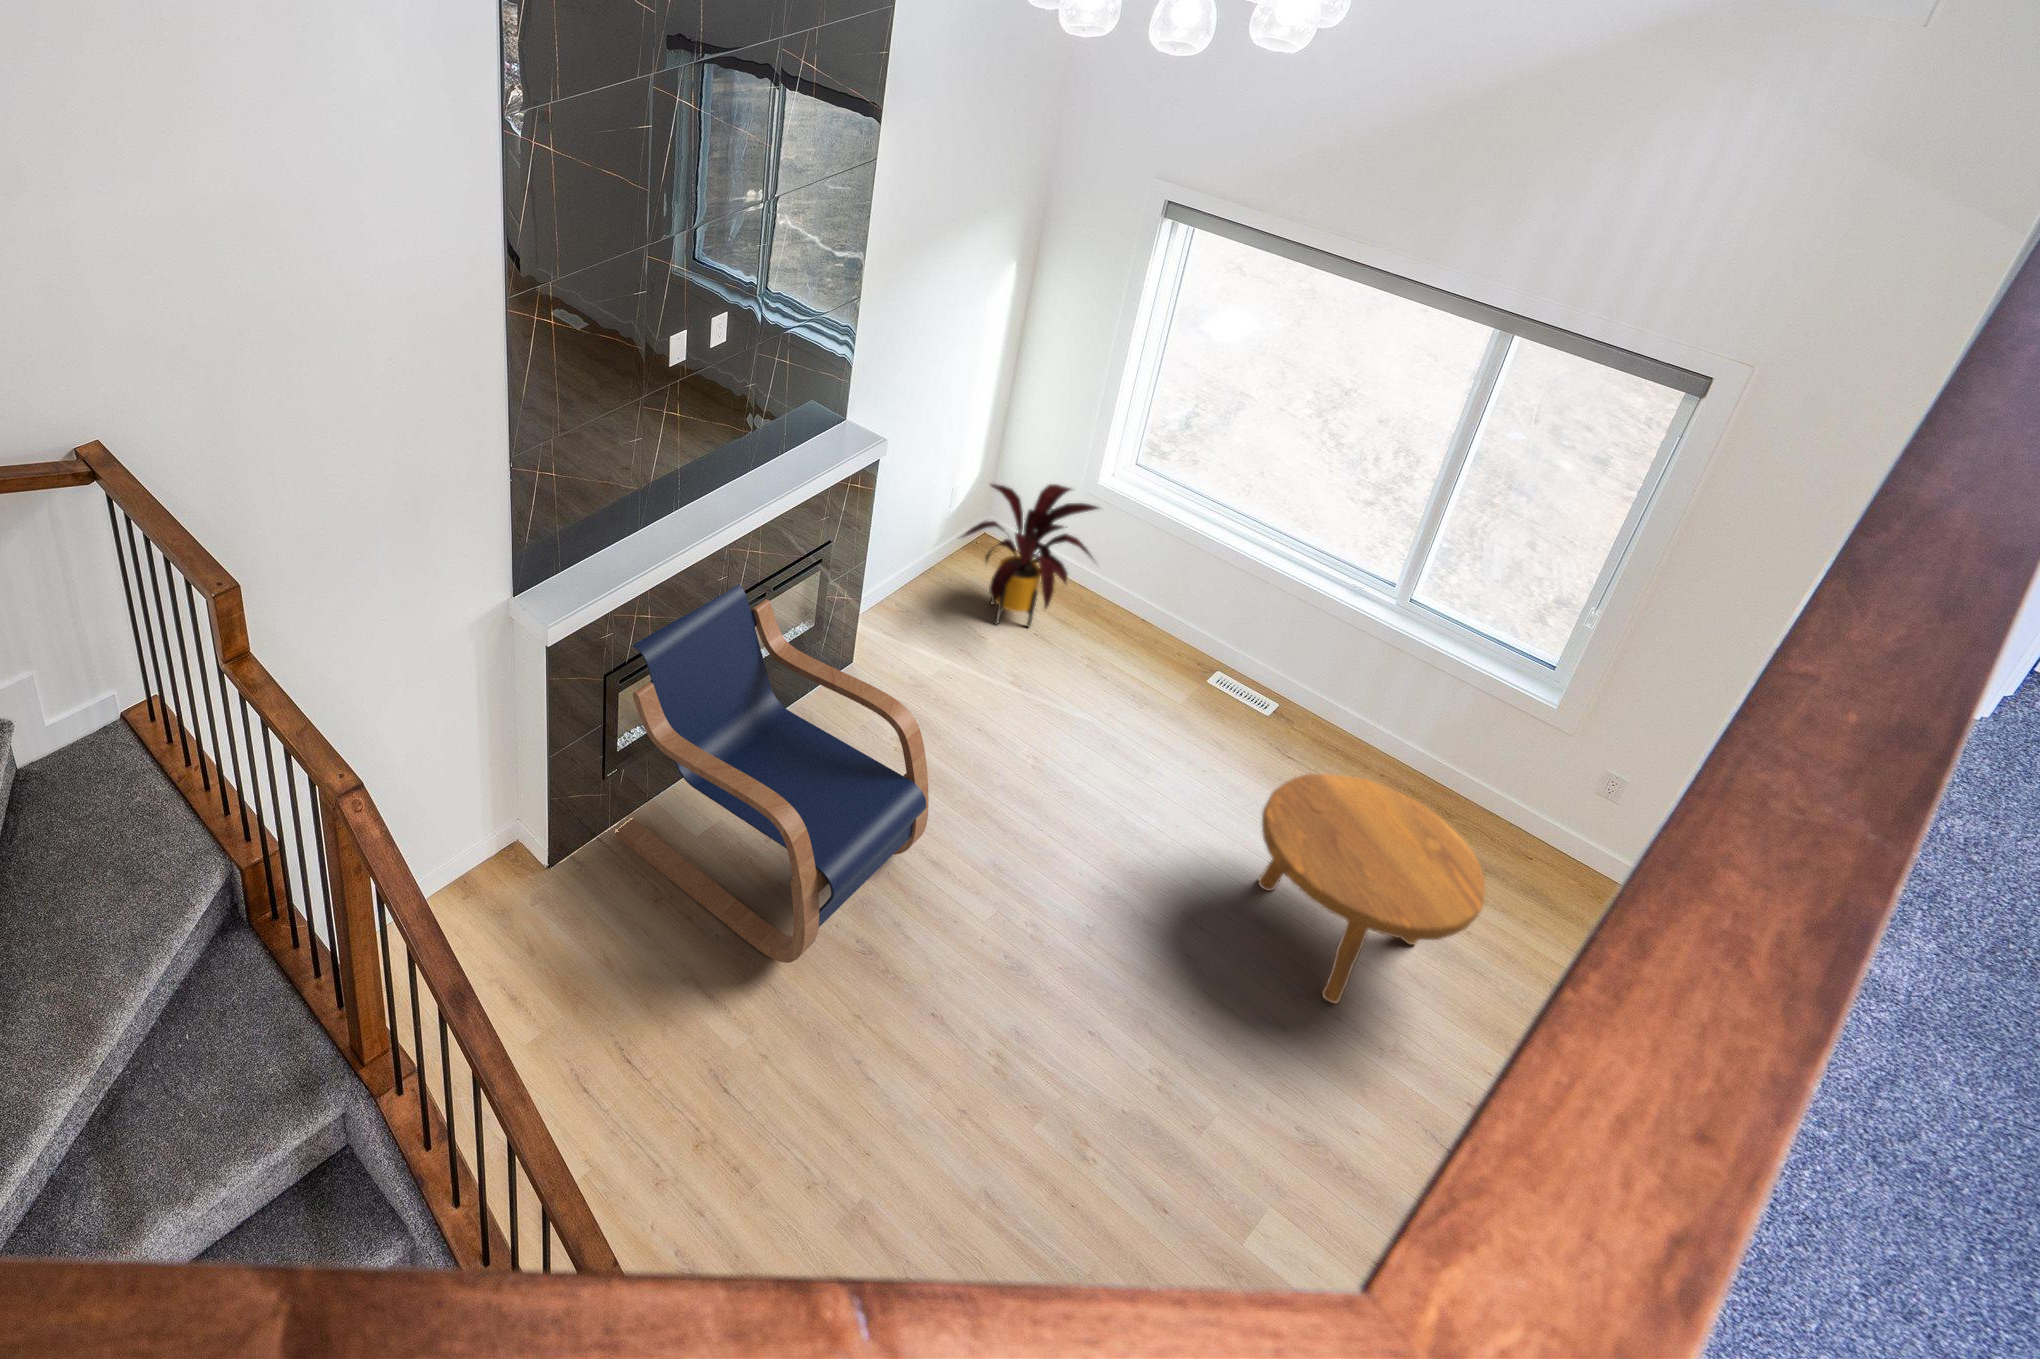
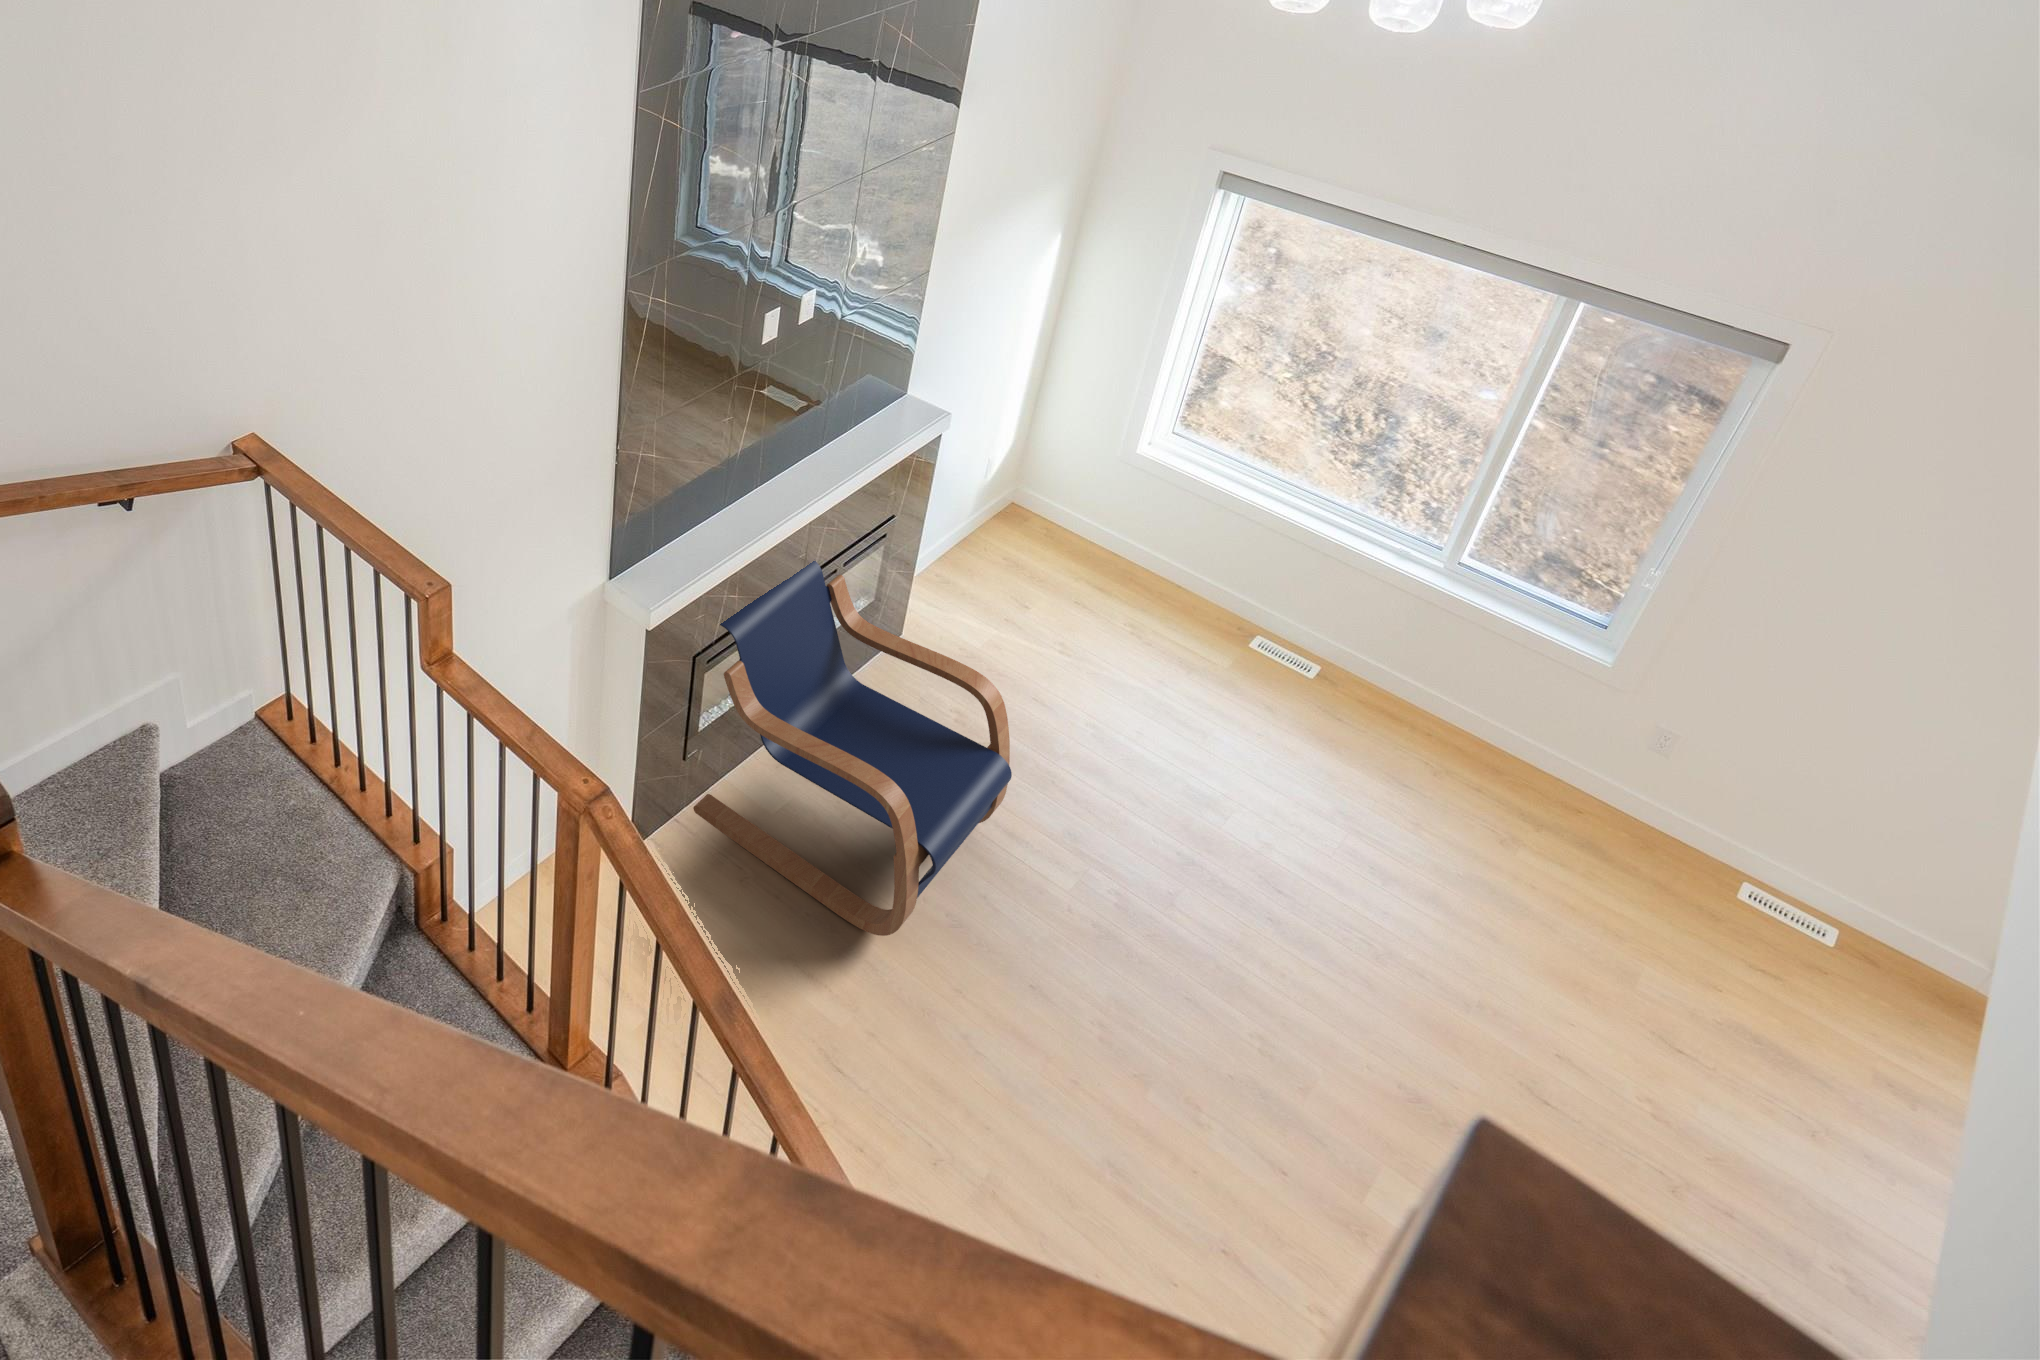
house plant: present [963,484,1098,627] -> none [1001,454,1148,595]
footstool: present [1259,774,1485,1004] -> none [1324,737,1565,961]

